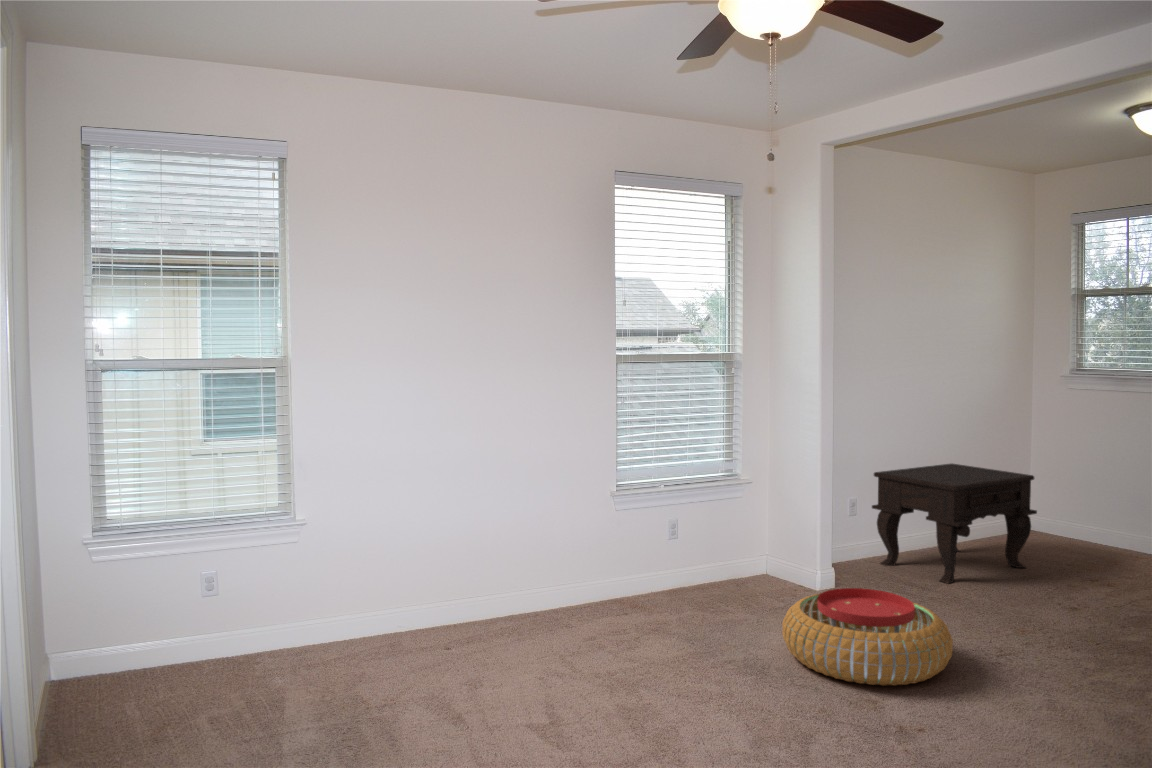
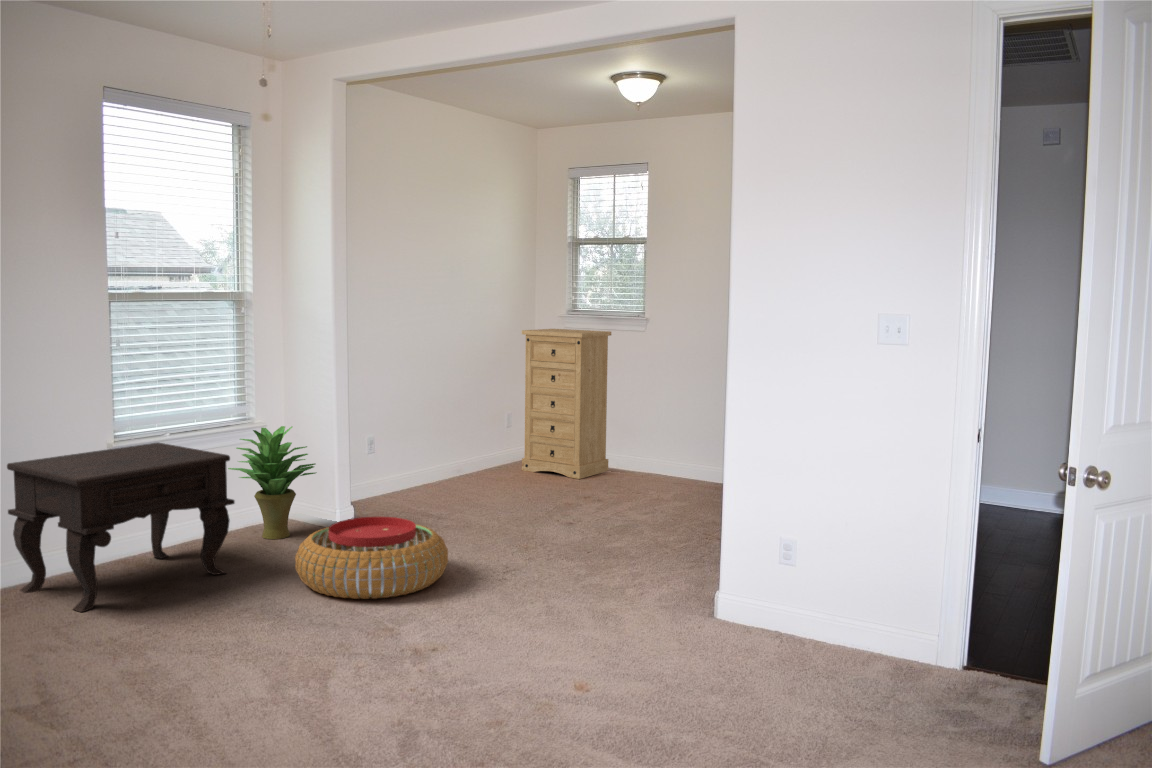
dresser: none [1010,388,1125,556] -> present [522,329,611,479]
side table: present [872,464,1037,583] -> present [7,443,235,612]
potted plant: none [714,483,801,595] -> present [228,426,316,539]

